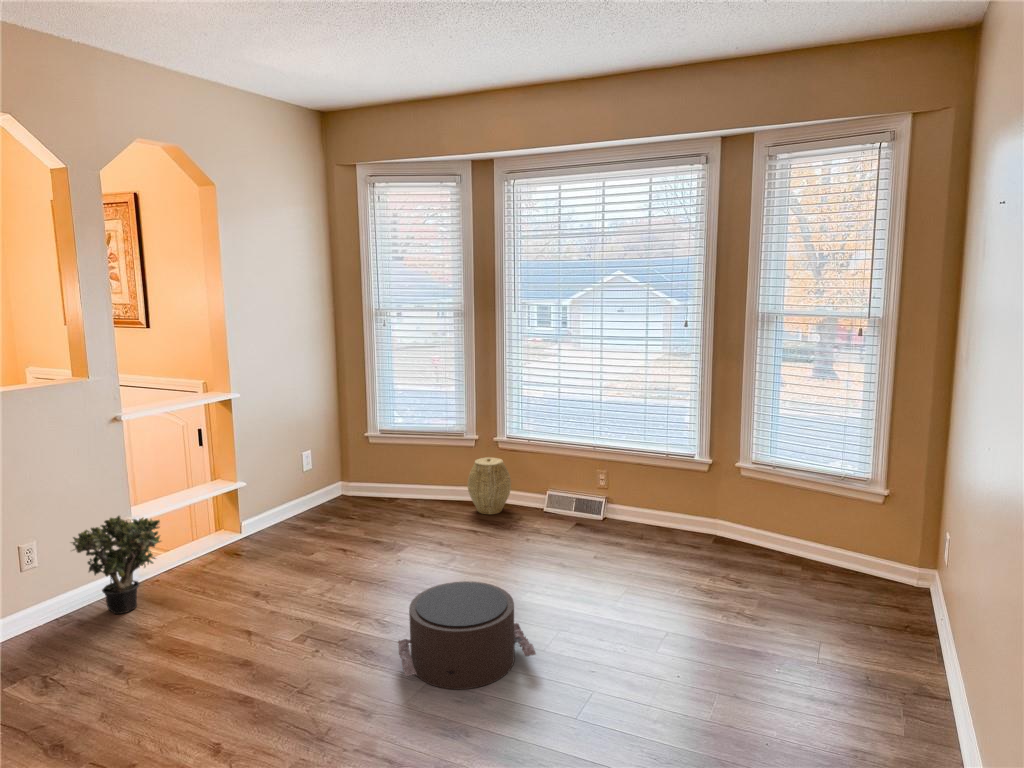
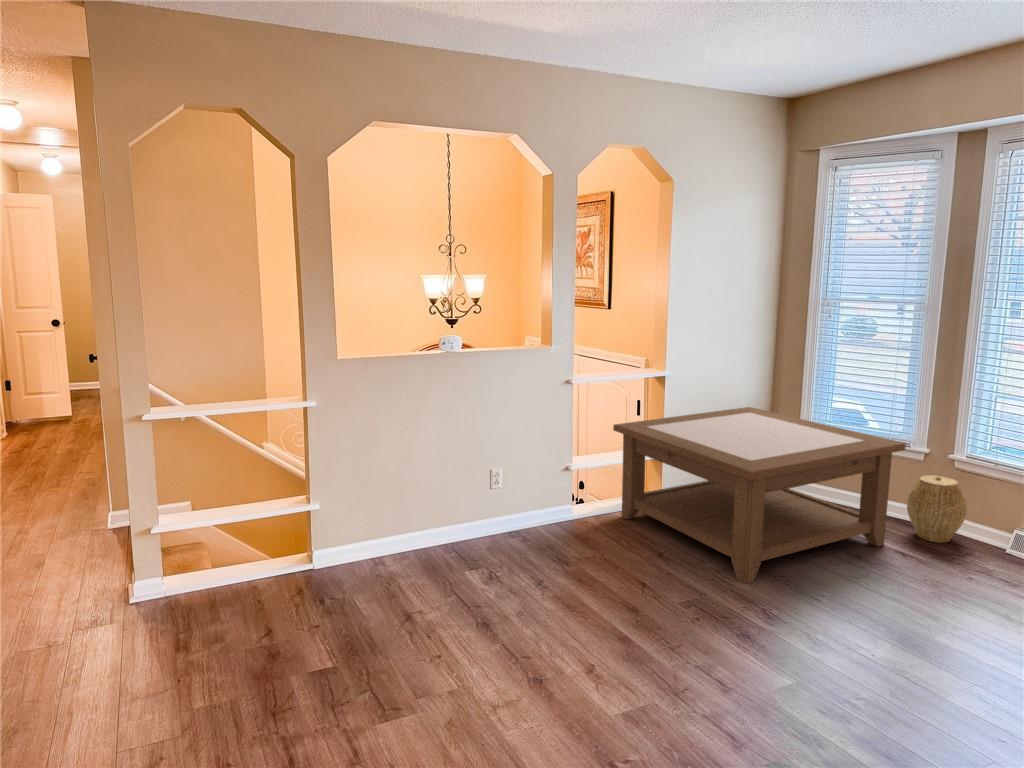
coffee table: none [178,420,464,598] -> present [613,407,906,583]
potted plant: present [71,516,160,614] -> none [526,461,591,540]
pouf: present [398,581,536,689] -> none [769,593,930,713]

